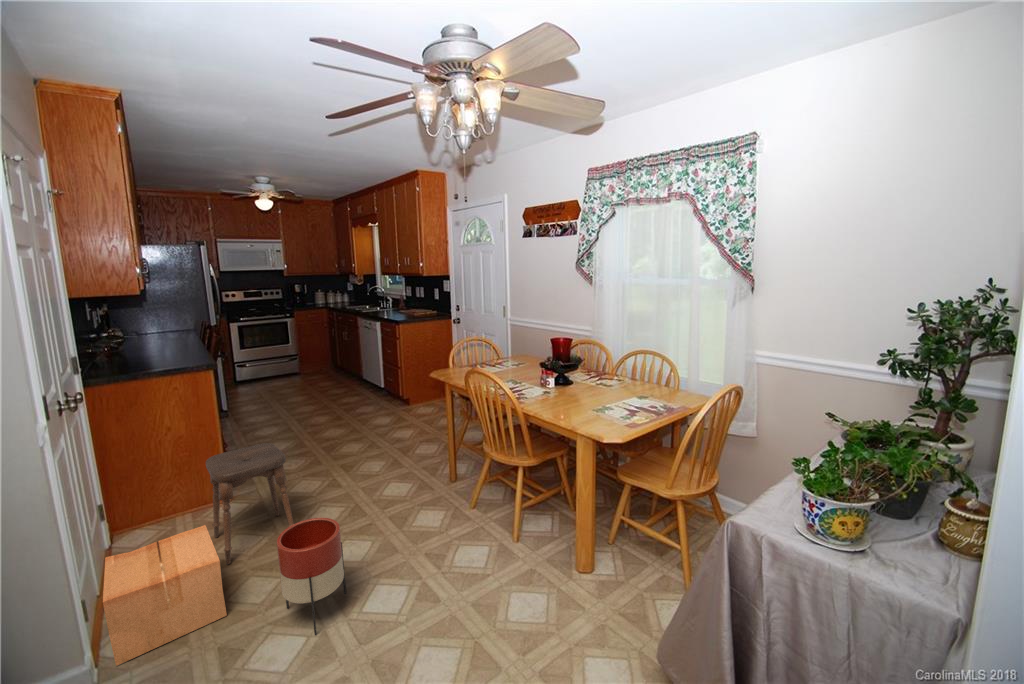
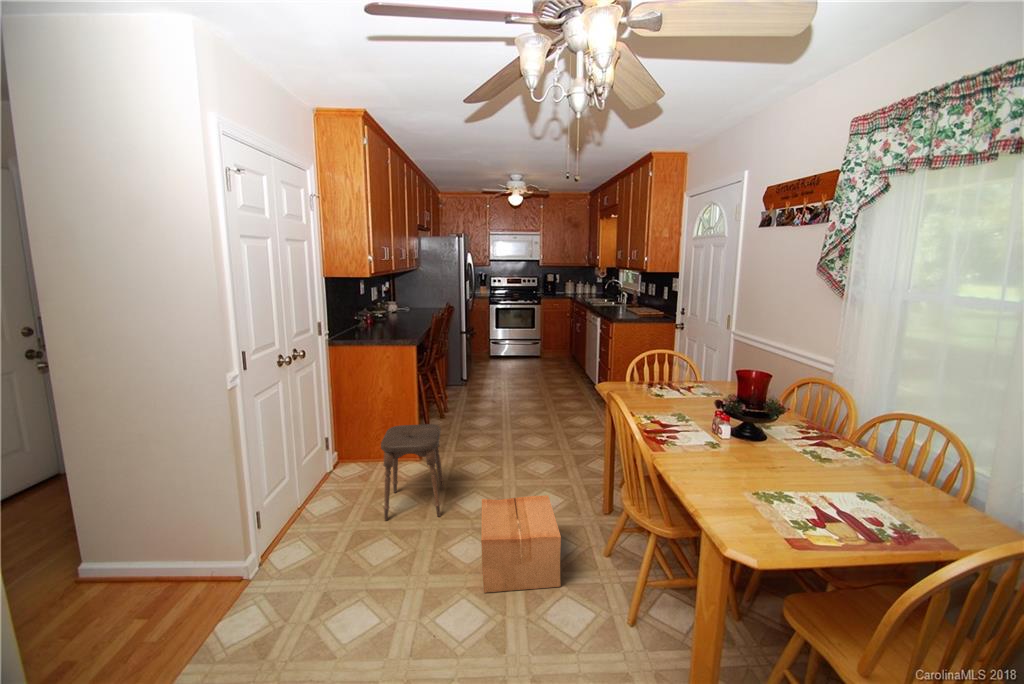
planter: present [277,518,346,635] -> none [374,510,438,620]
cardboard box: present [103,525,227,666] -> present [481,495,561,593]

